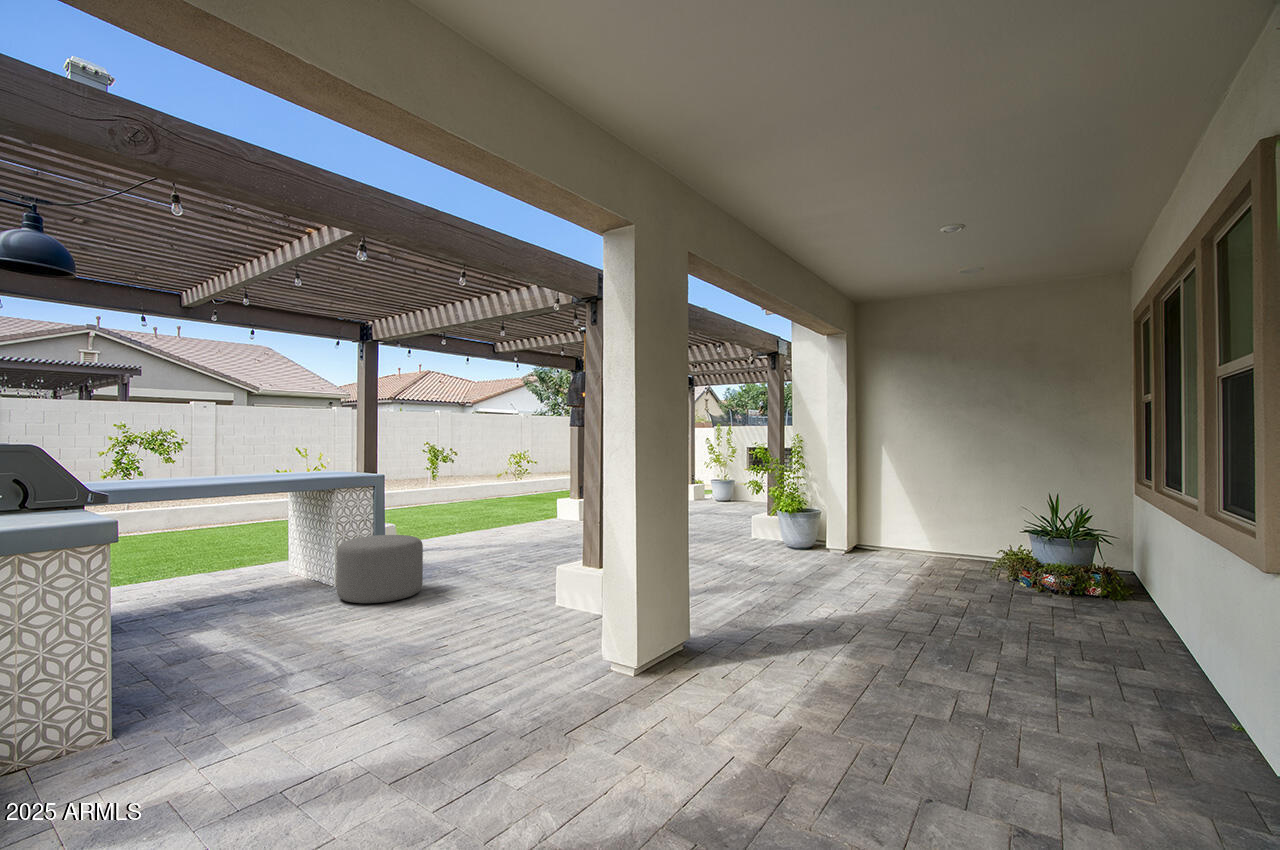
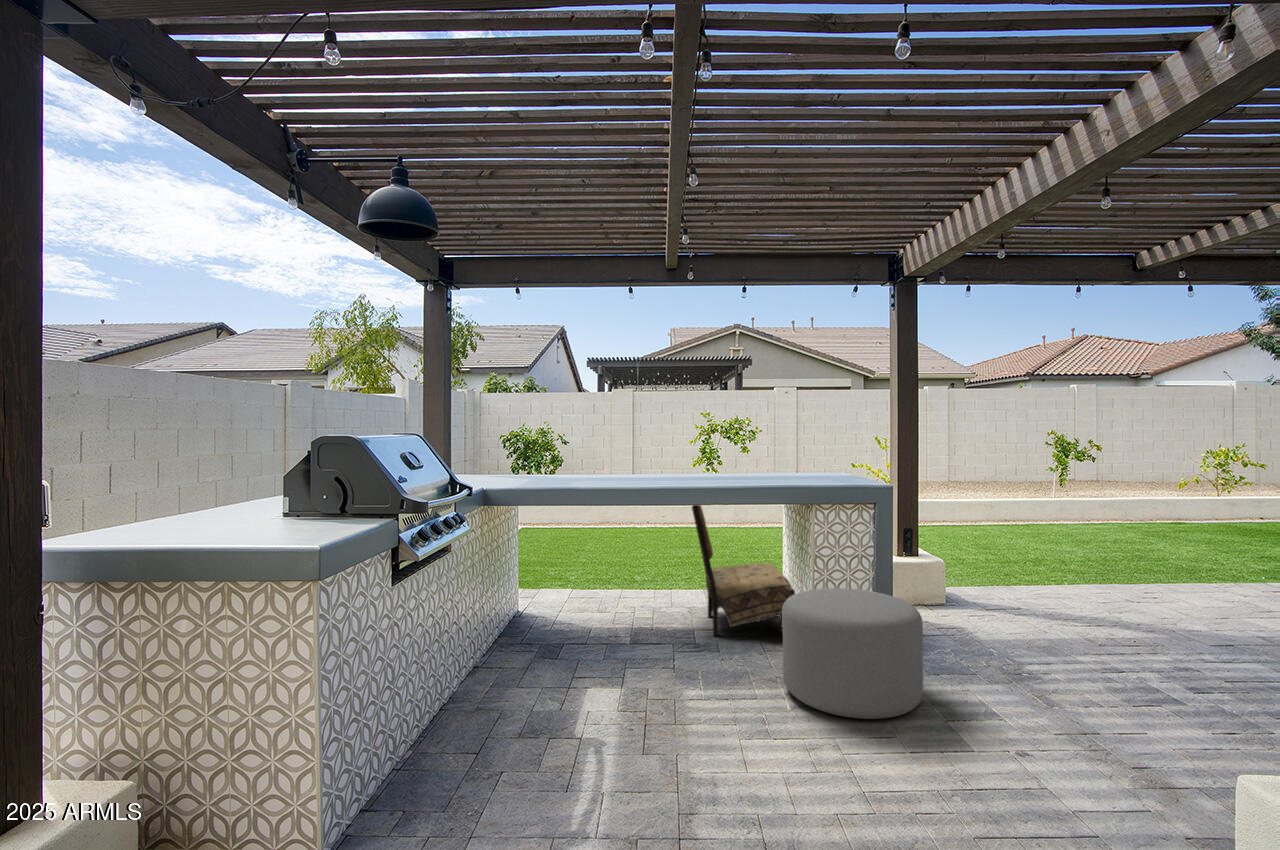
dining chair: none [217,478,323,595] -> present [692,503,795,636]

